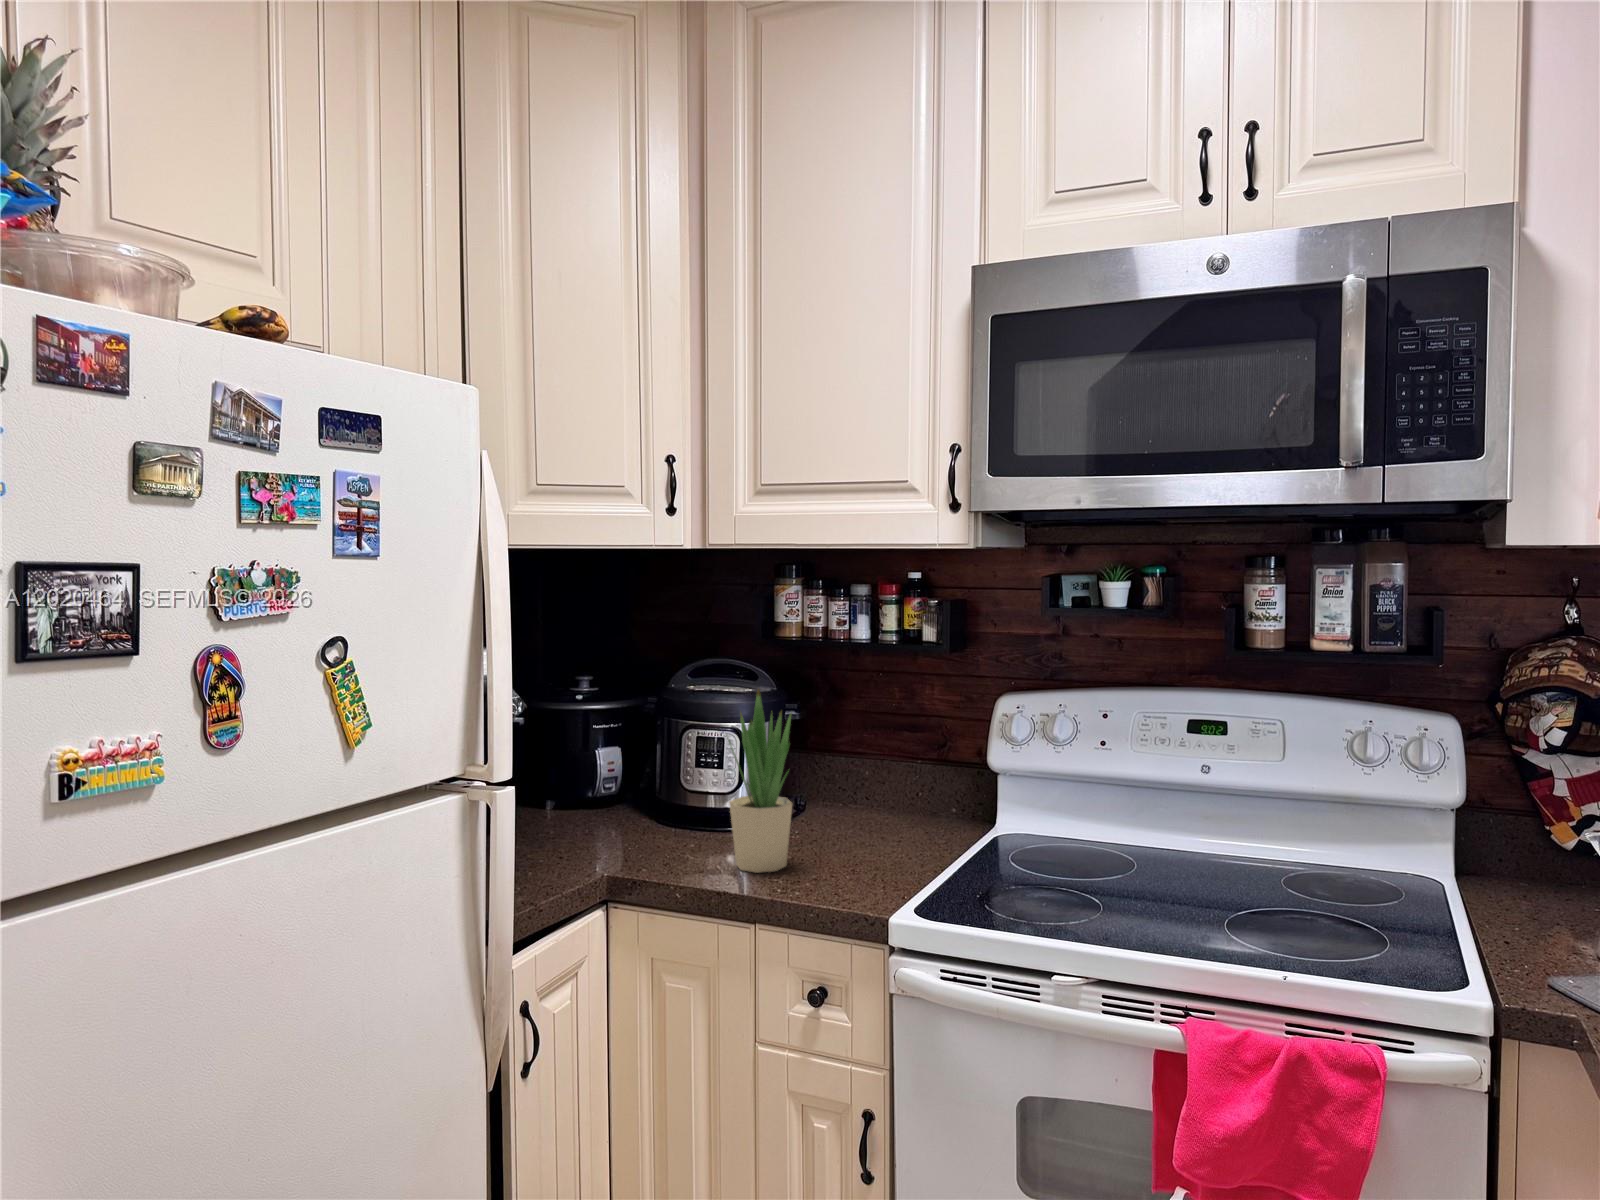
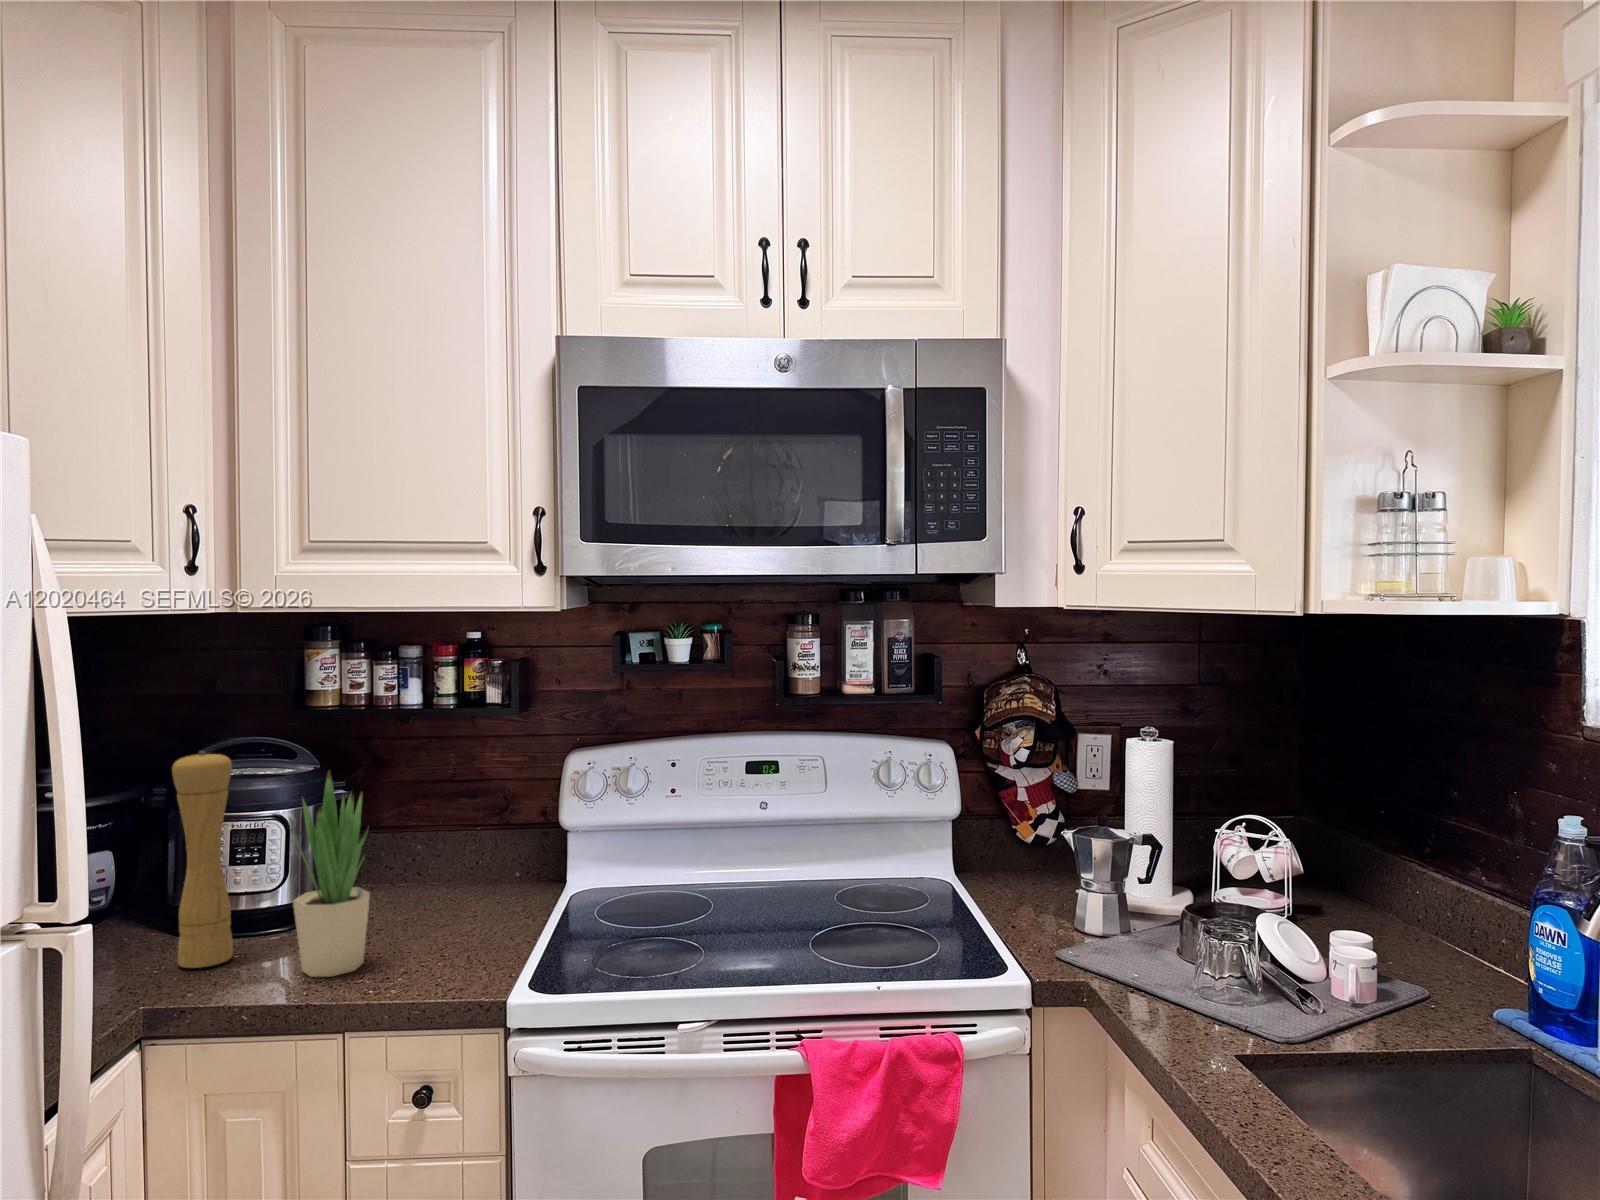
pepper mill: none [647,666,692,849] -> present [172,751,233,968]

